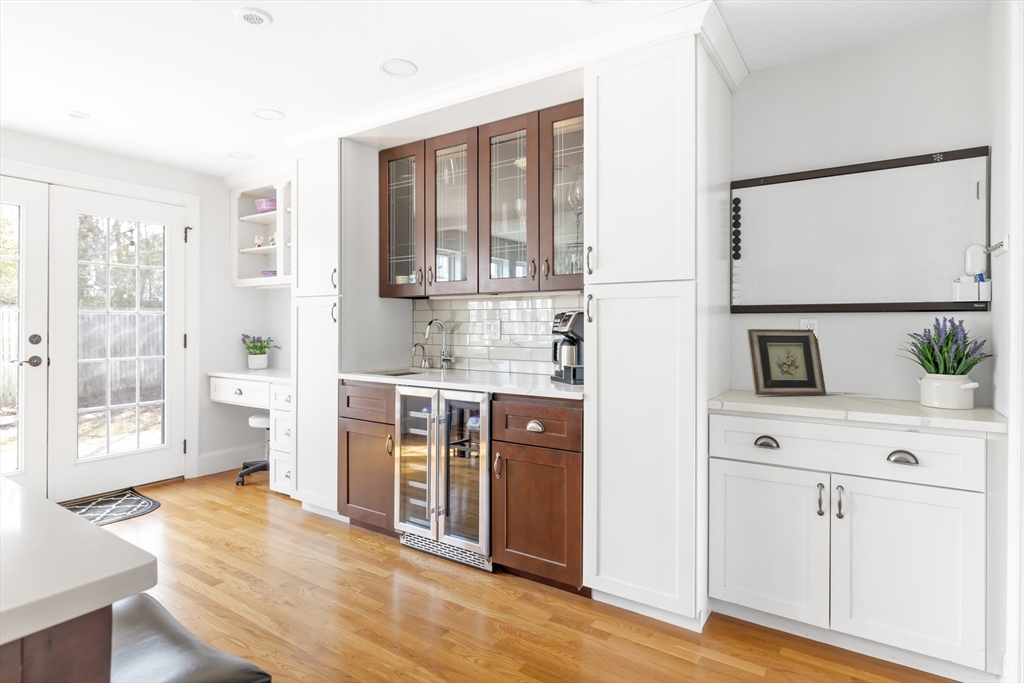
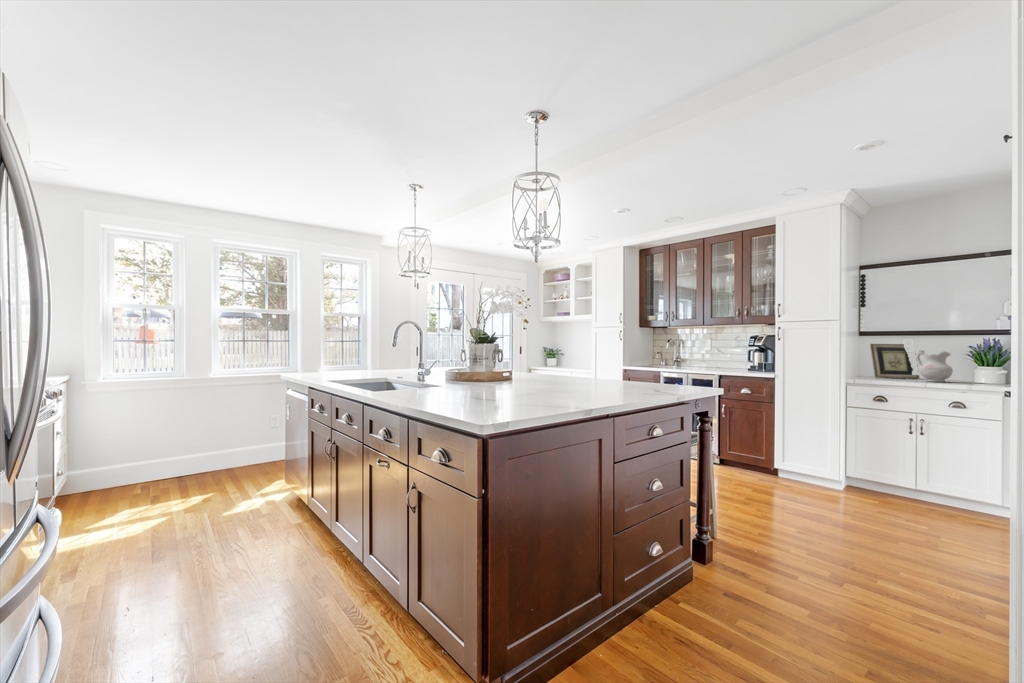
ceramic pitcher: none [827,343,890,408] -> present [917,351,953,382]

